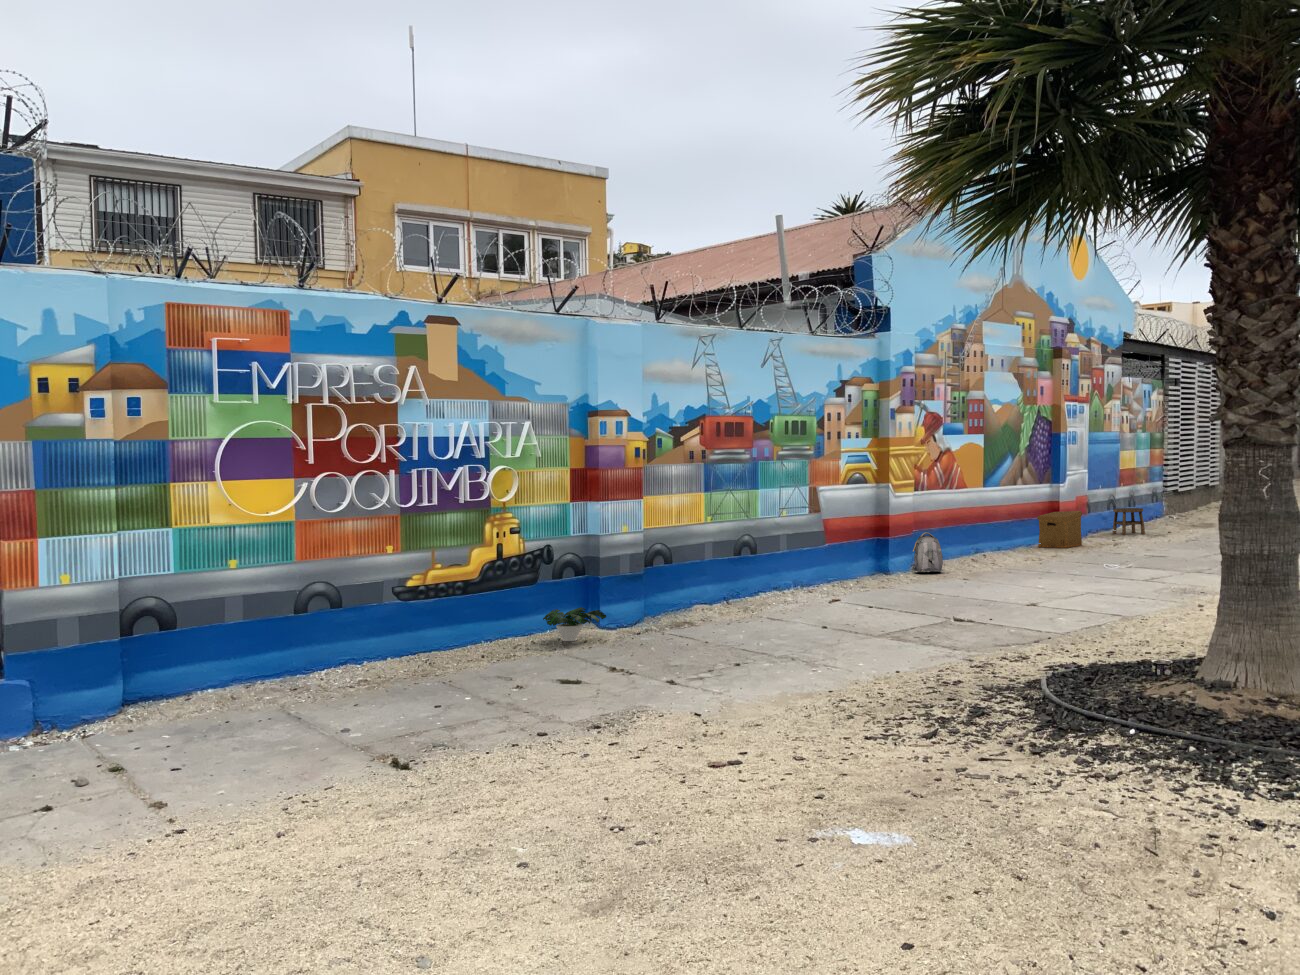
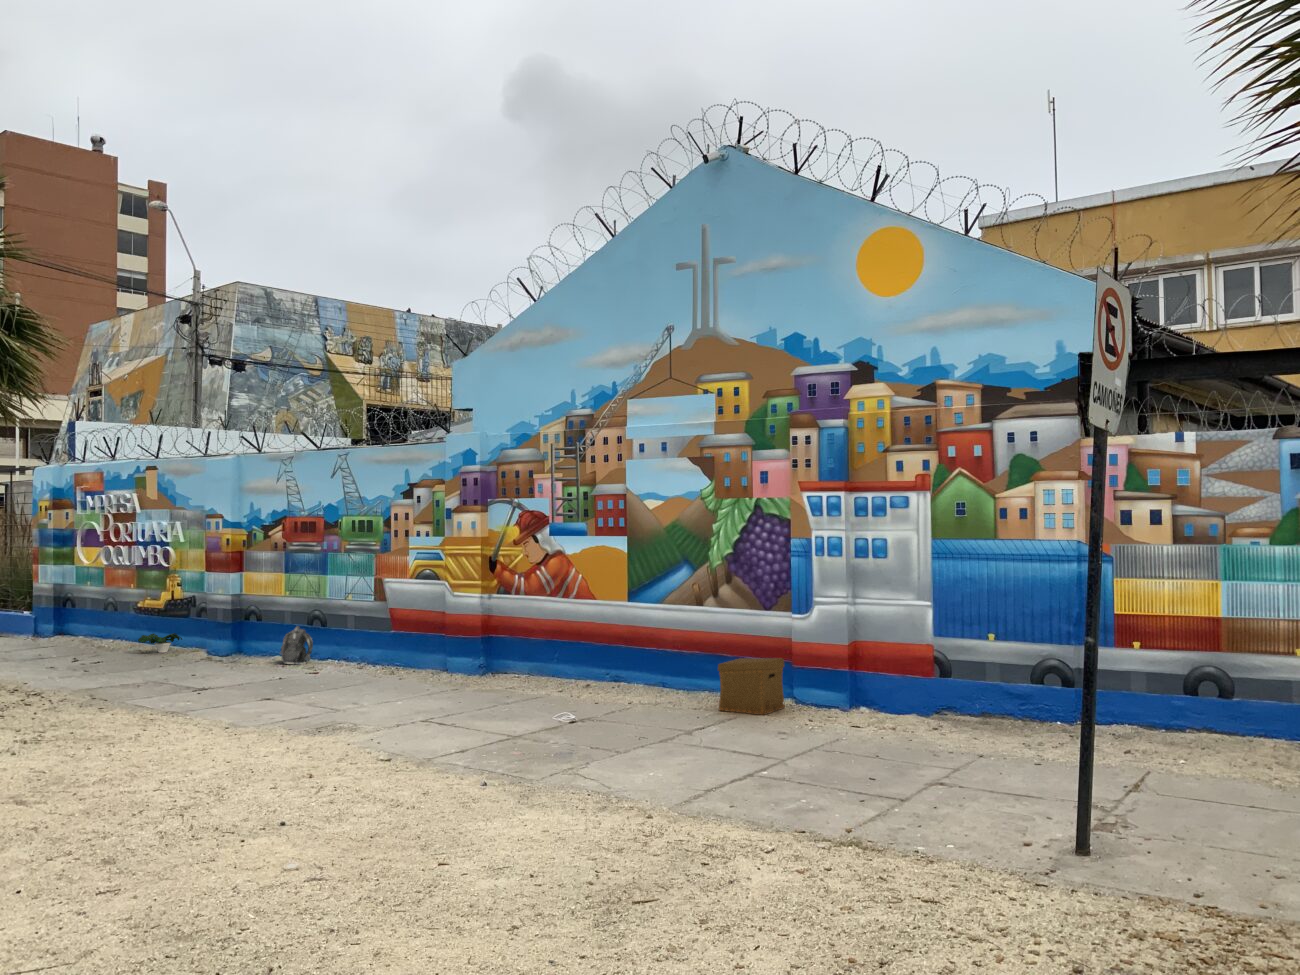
stool: present [1113,508,1145,535] -> none [968,683,1031,740]
backpack: present [913,532,943,572] -> present [280,626,313,664]

